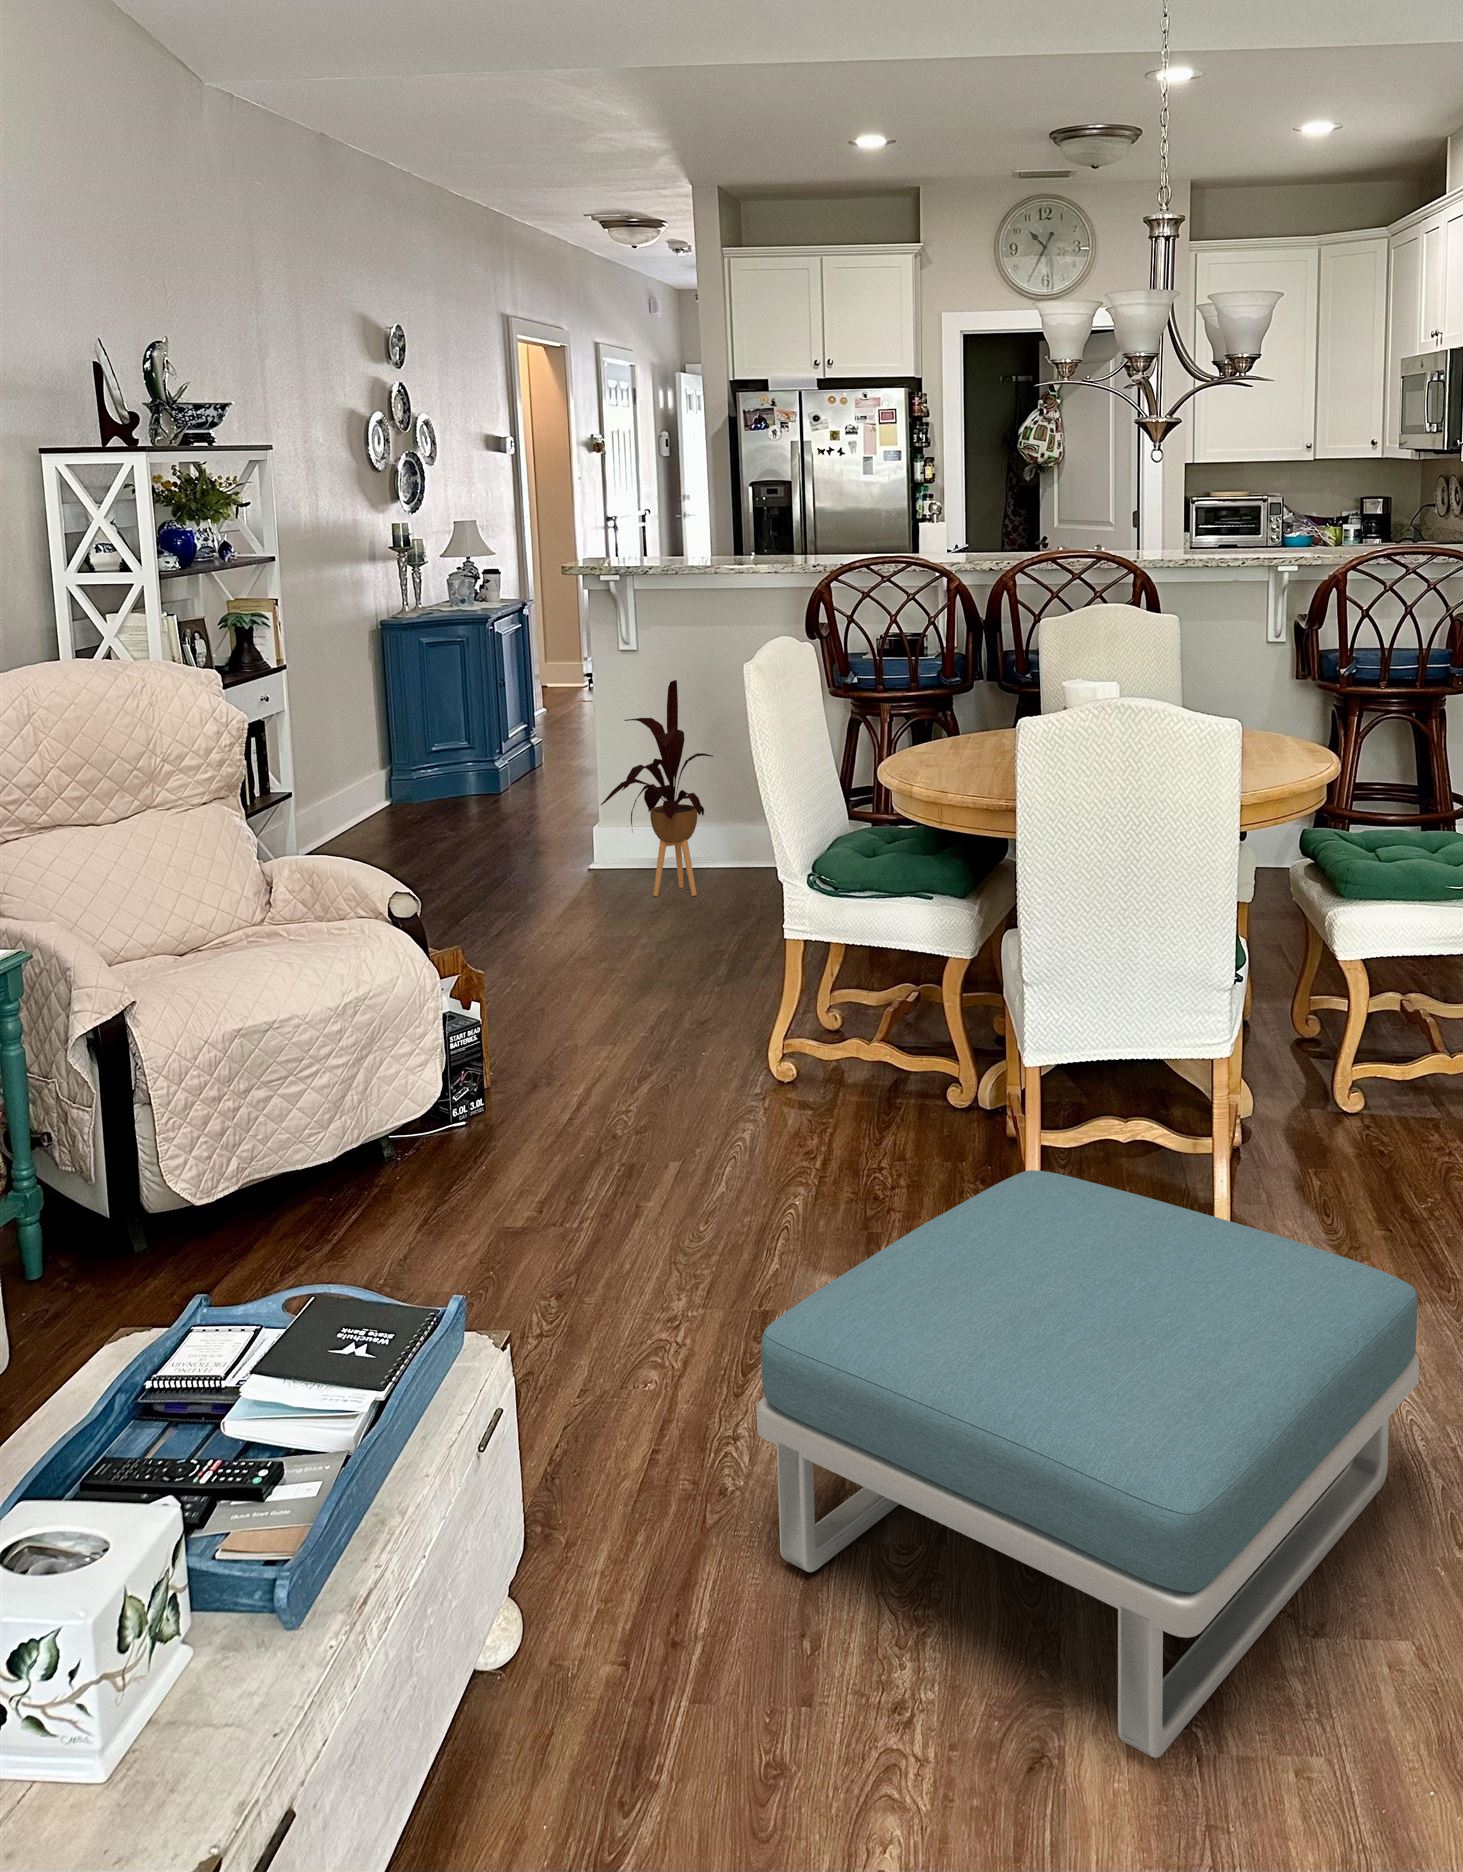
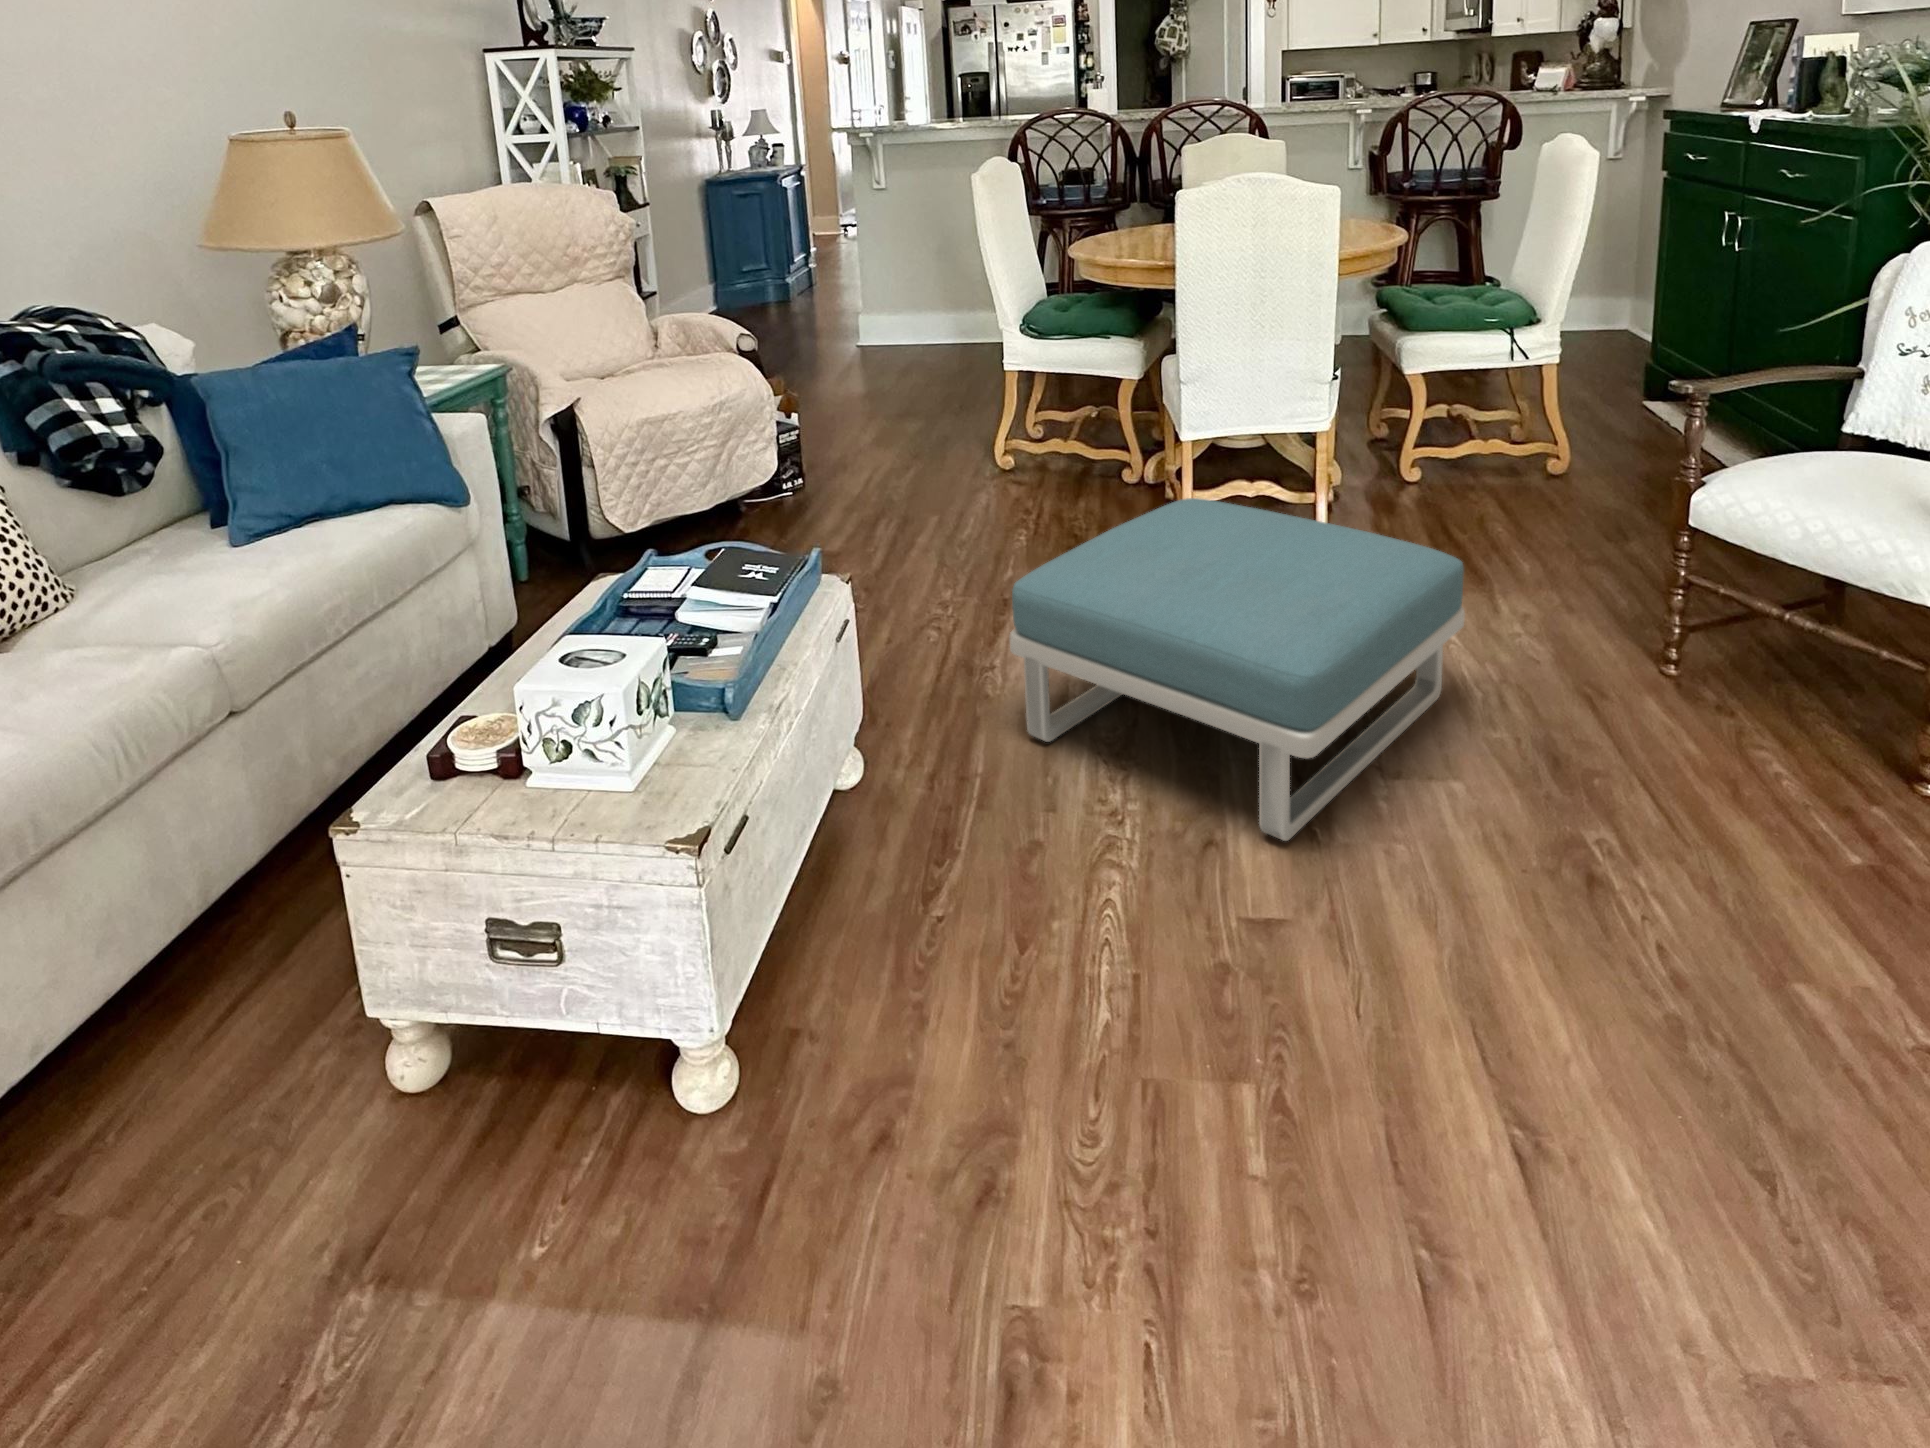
house plant: present [601,680,713,896] -> none [865,207,945,362]

